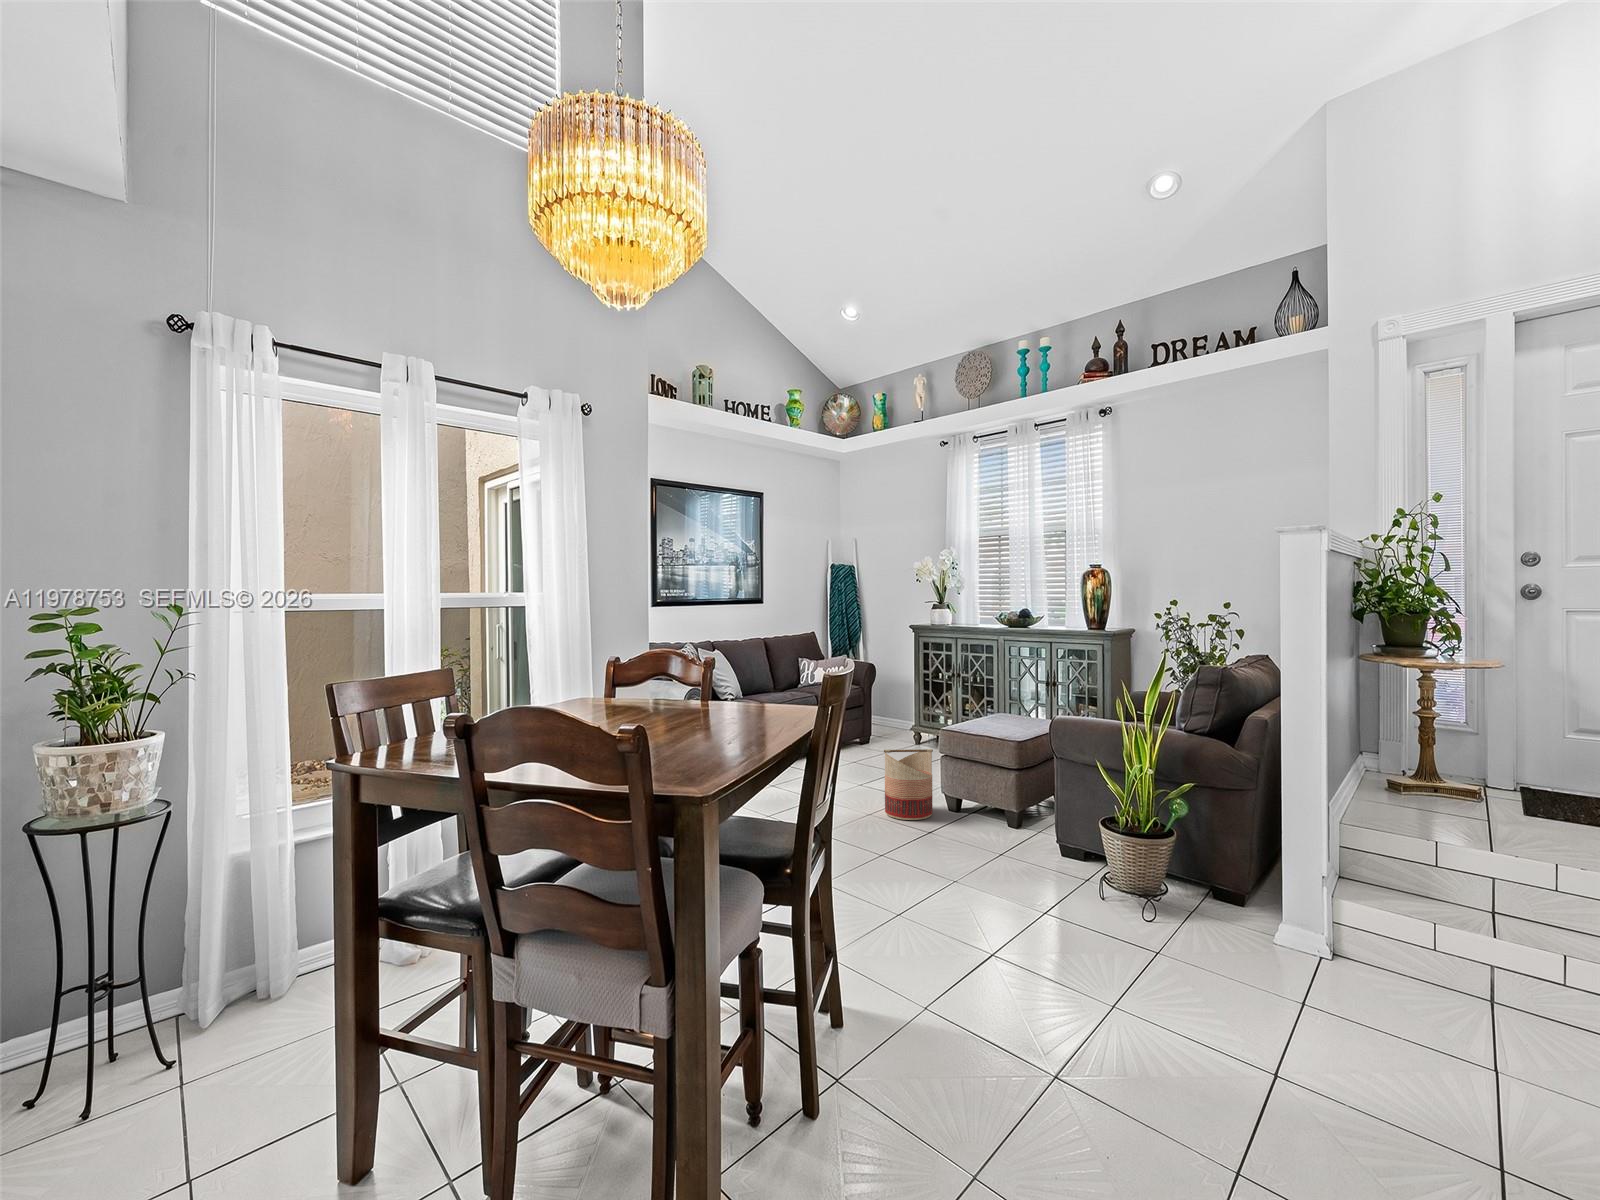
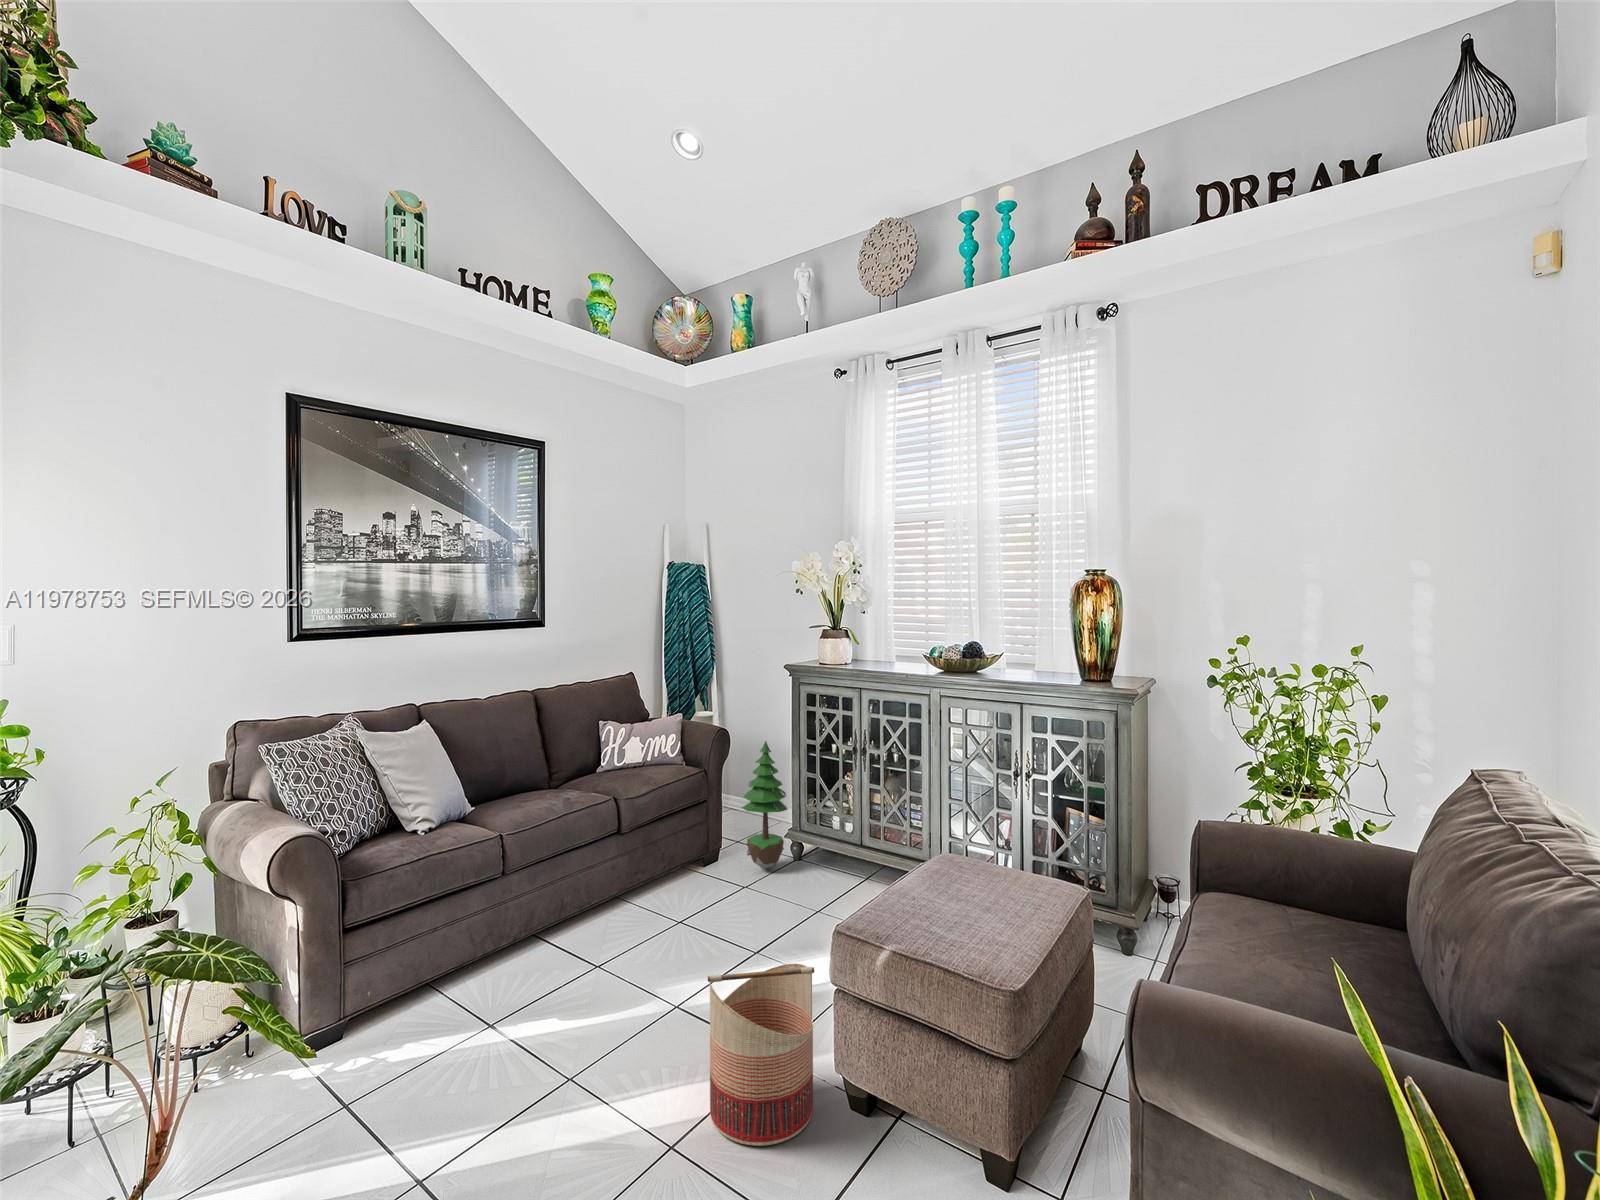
potted tree: none [885,670,913,748] -> present [742,741,788,870]

